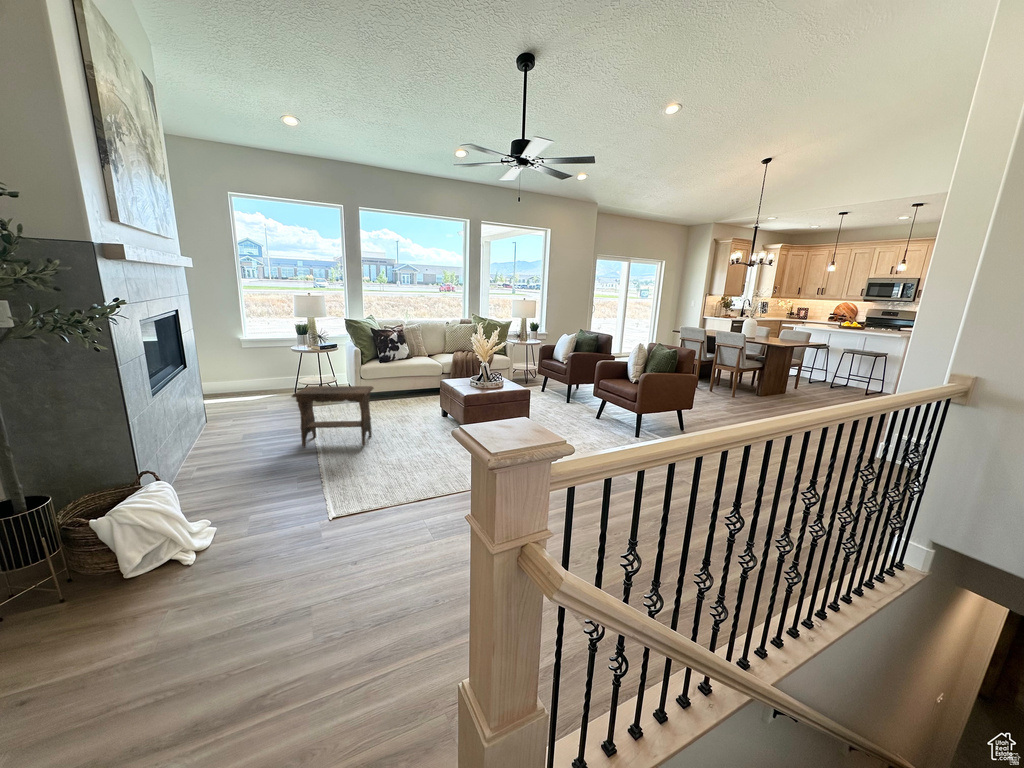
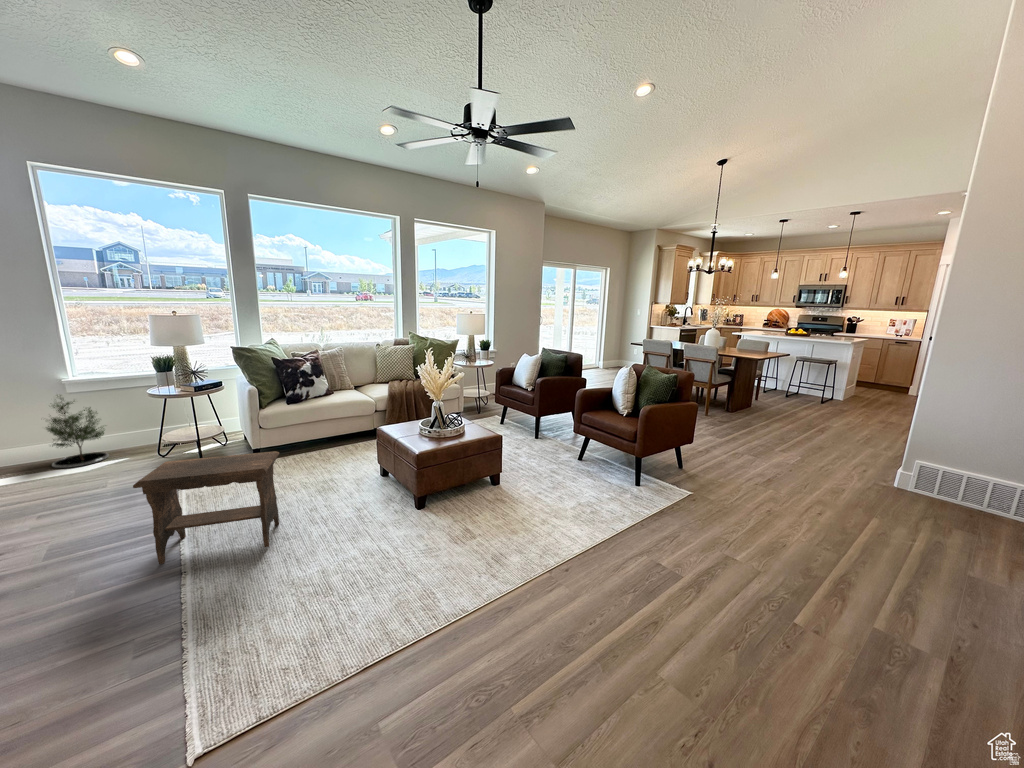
potted tree: none [231,346,267,396] -> present [46,395,109,468]

